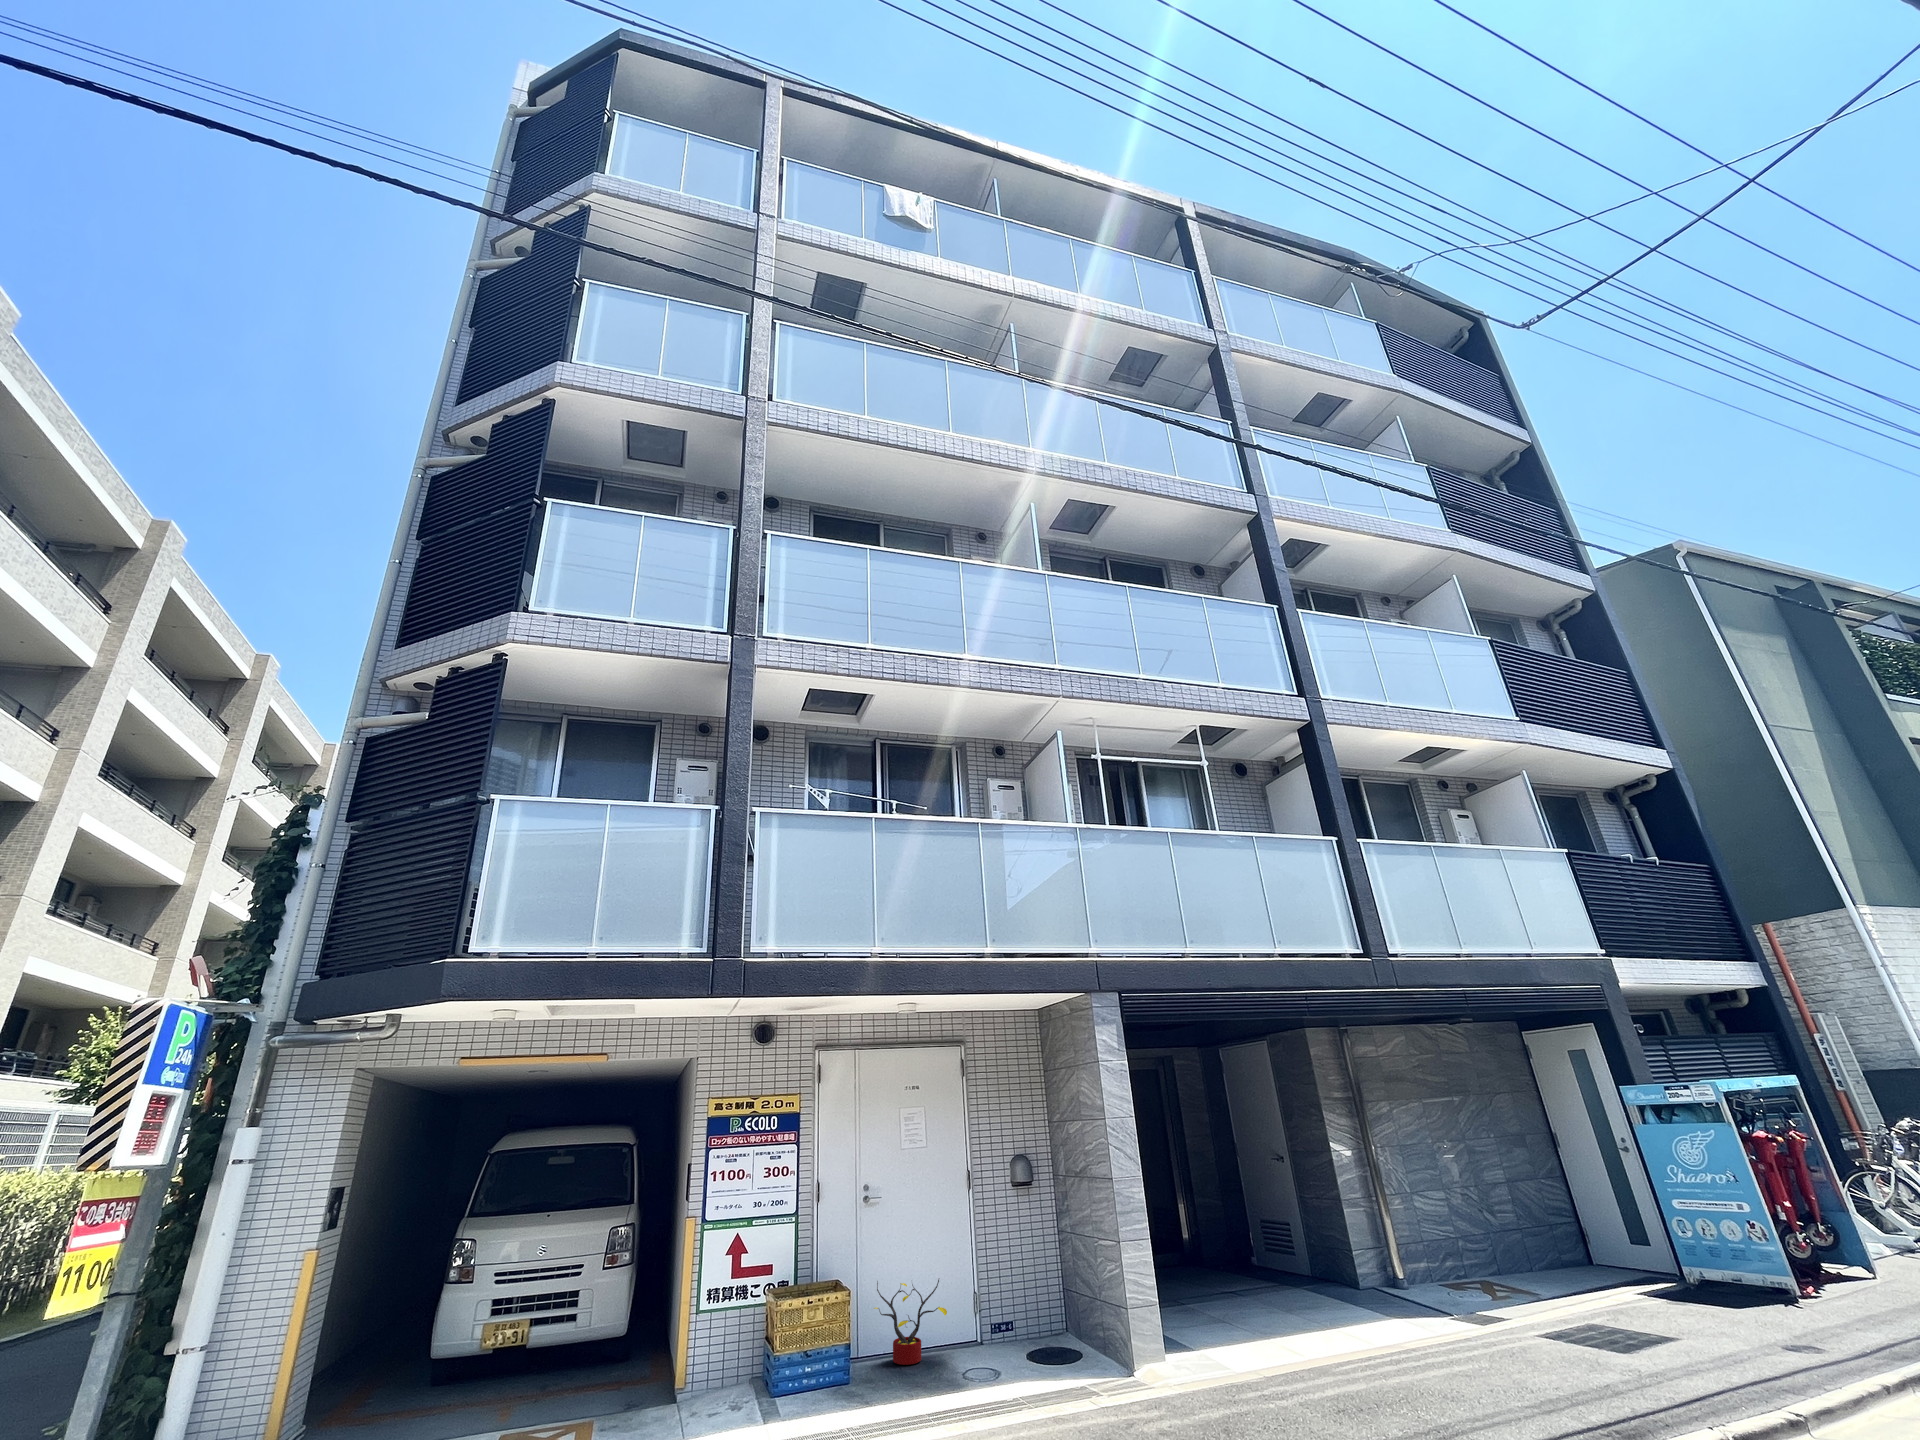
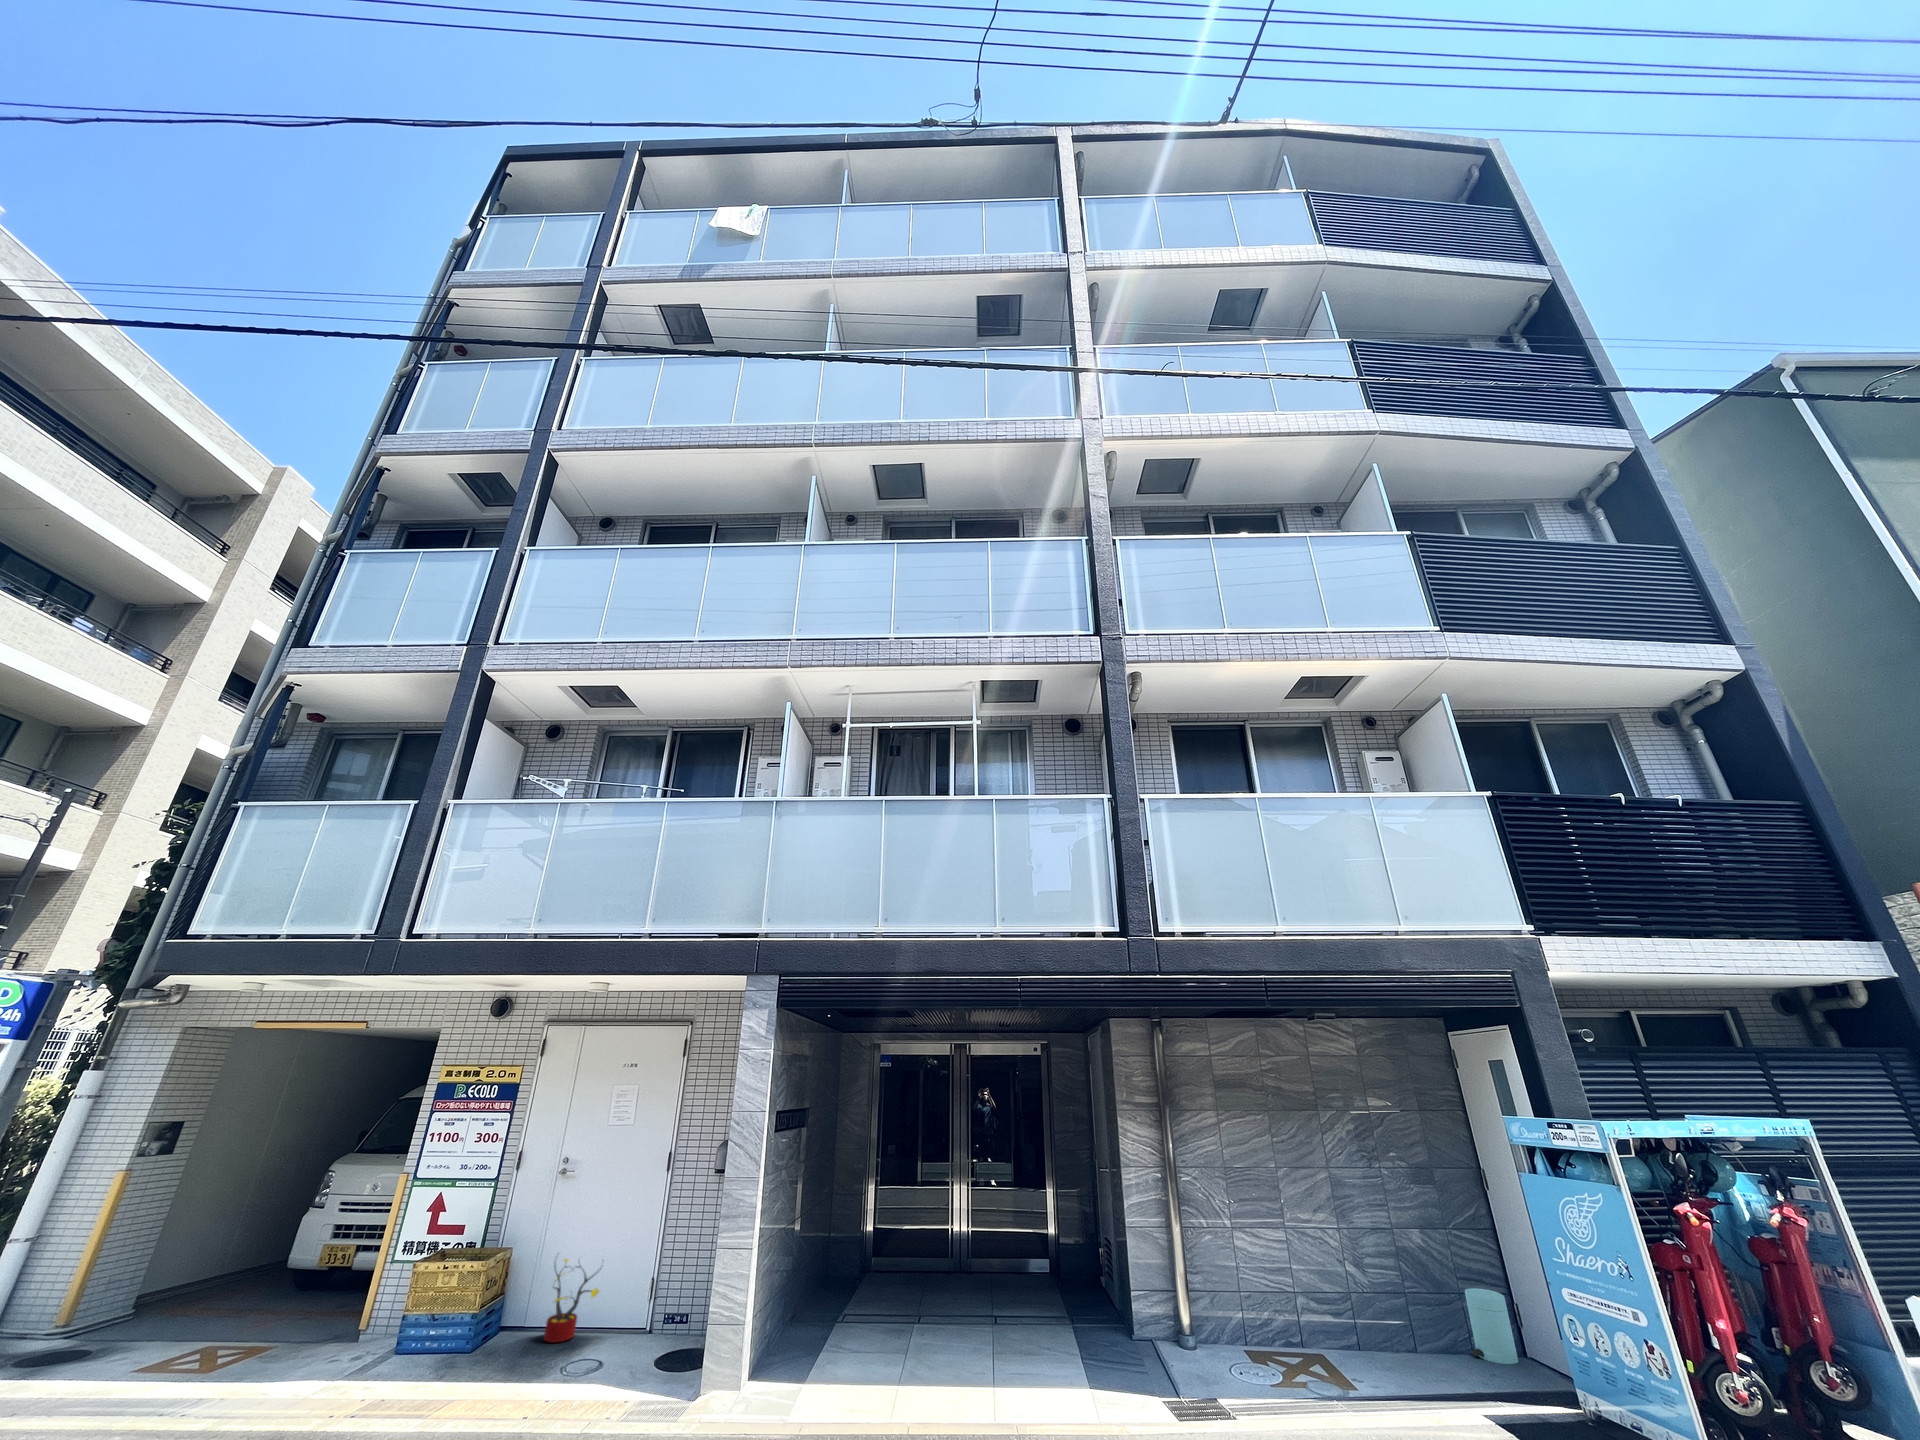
trash can: none [1555,1220,1596,1269] -> present [1465,1288,1518,1364]

